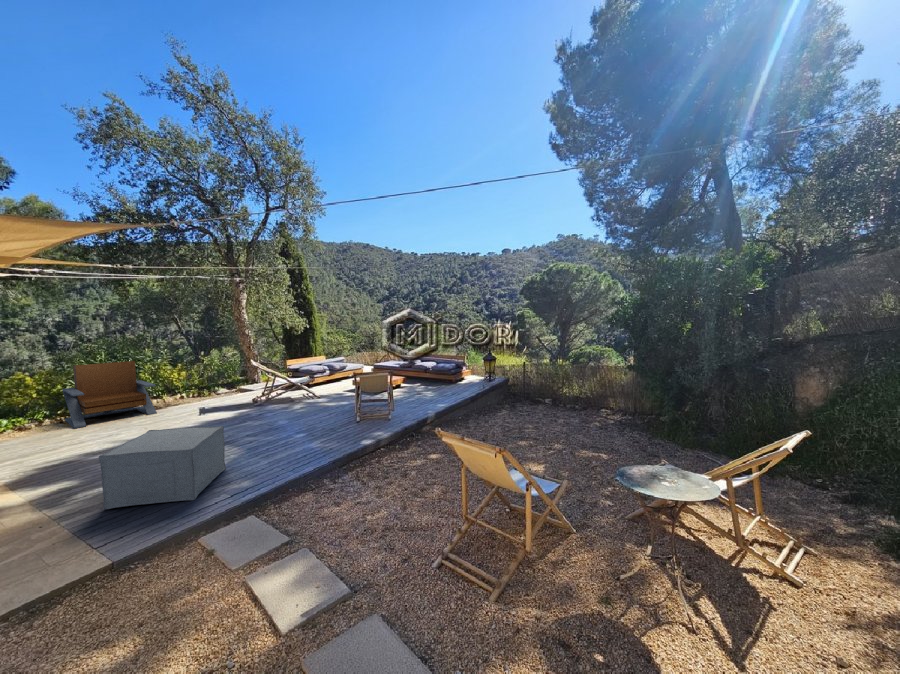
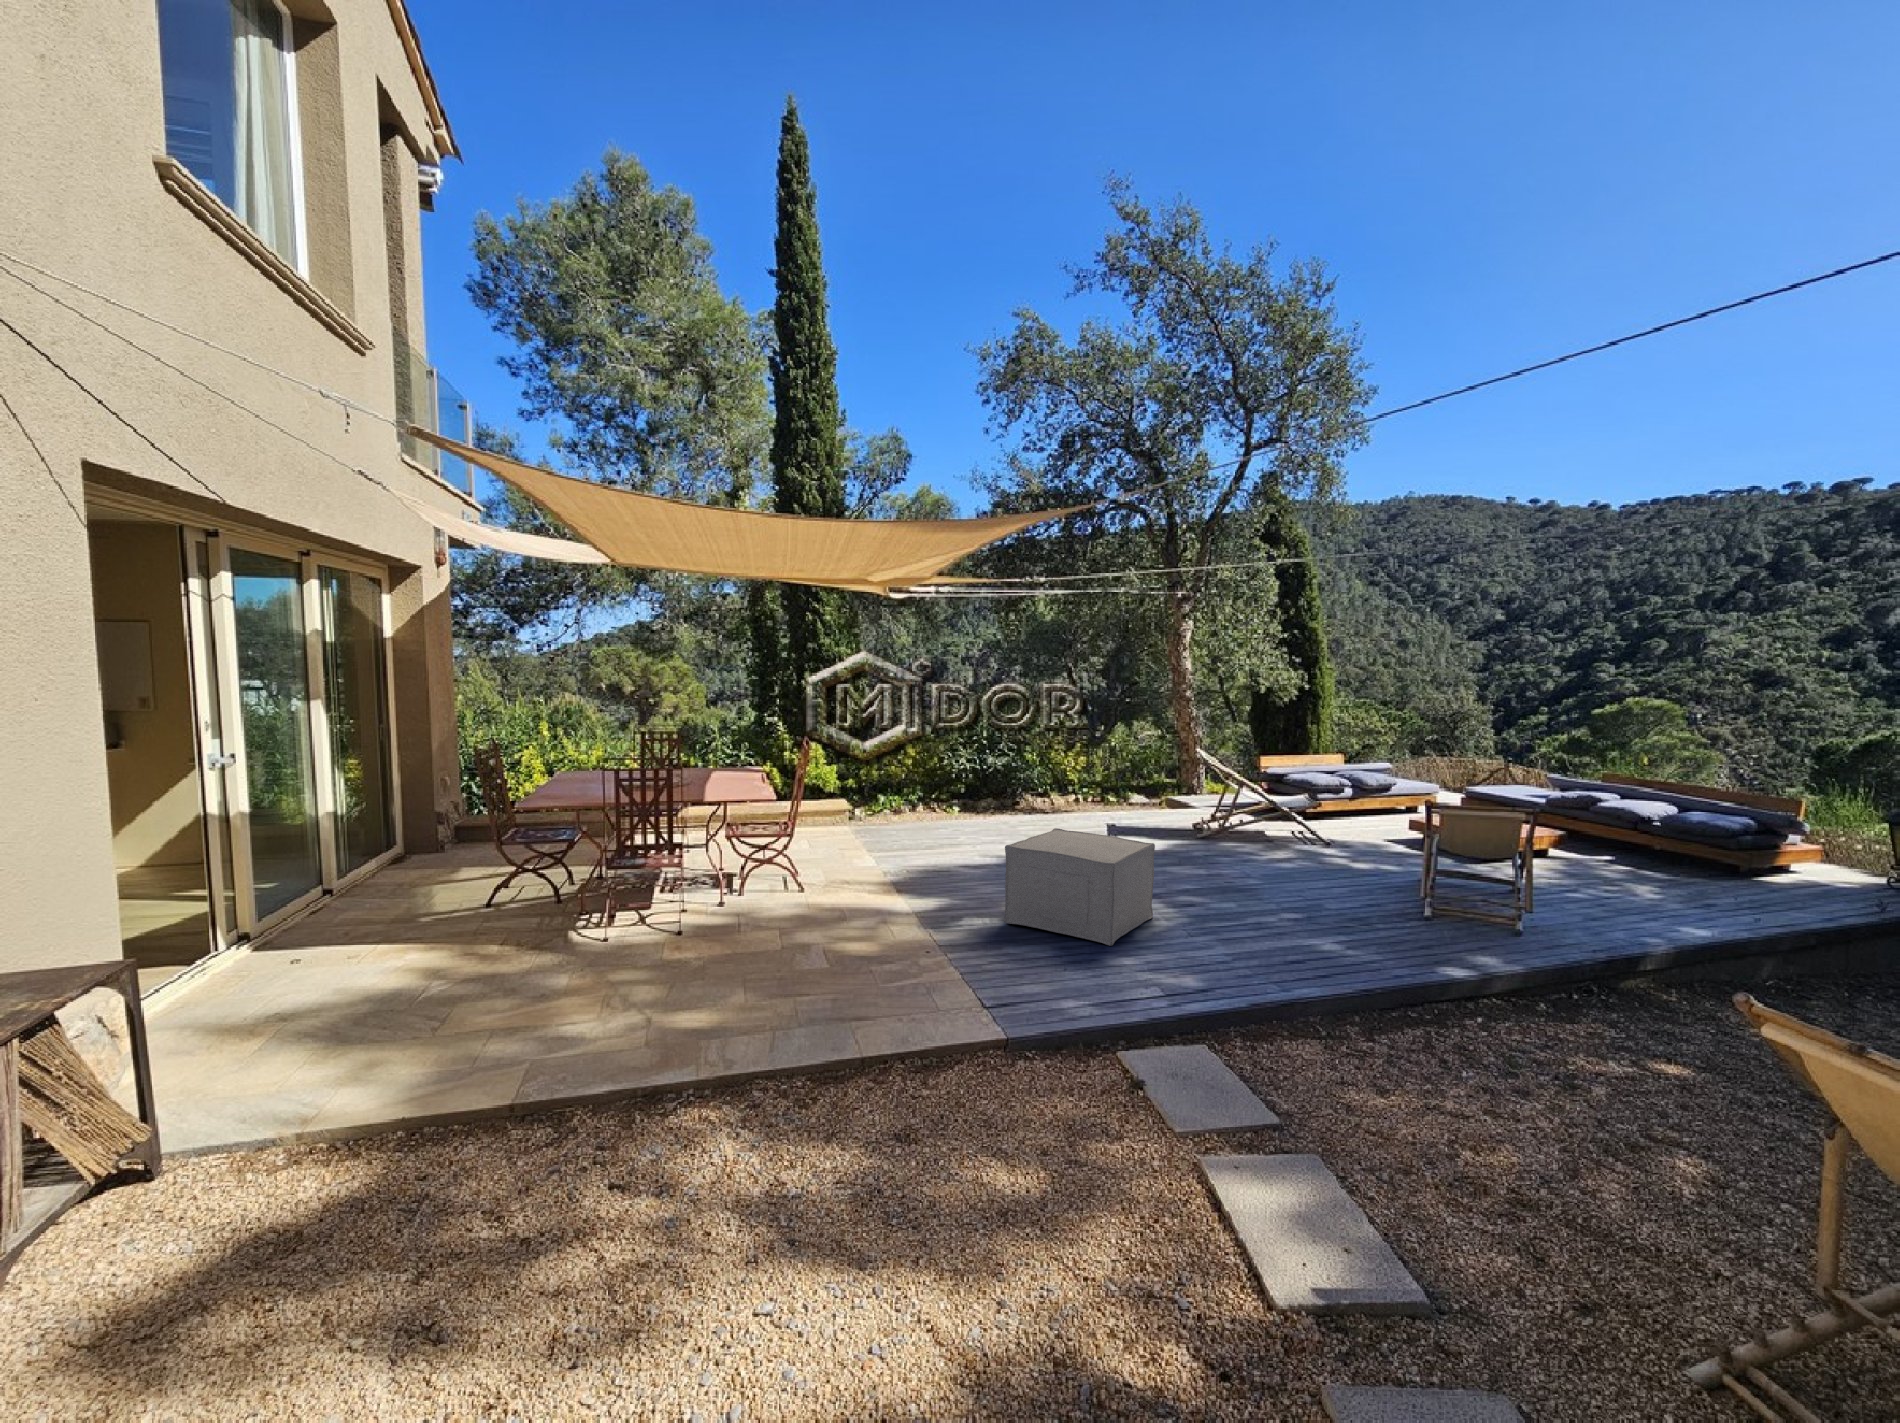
lounge chair: present [62,361,157,428] -> none [944,728,1050,819]

